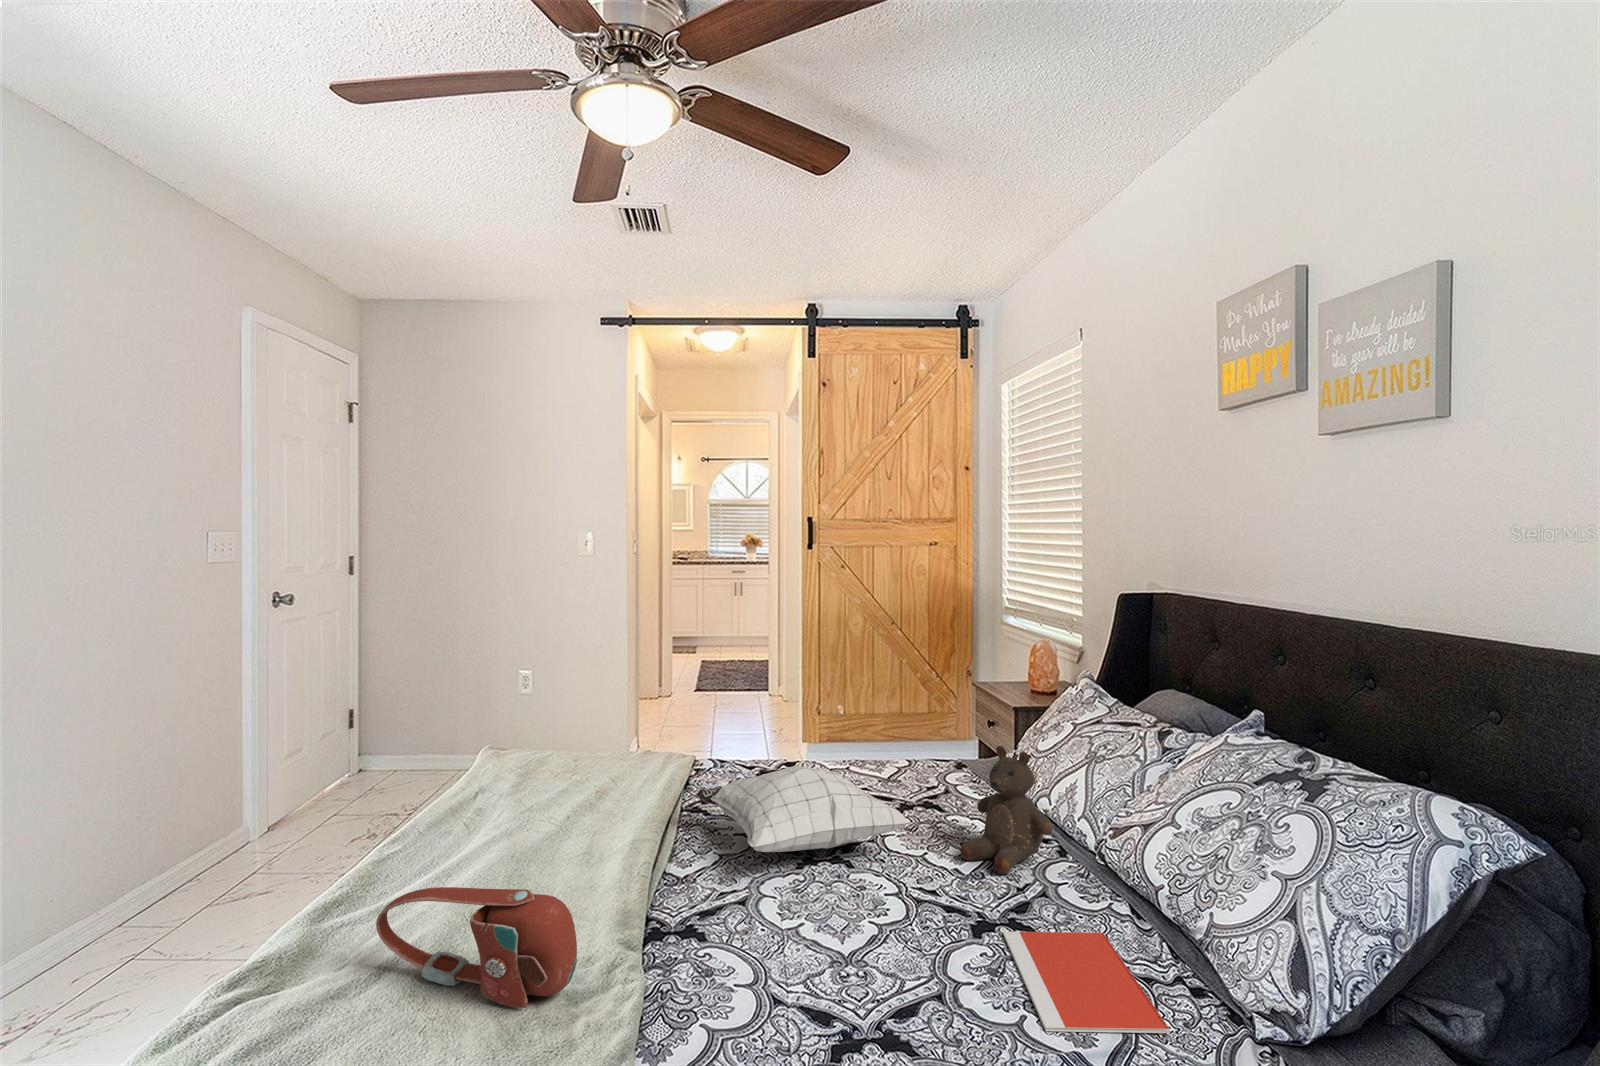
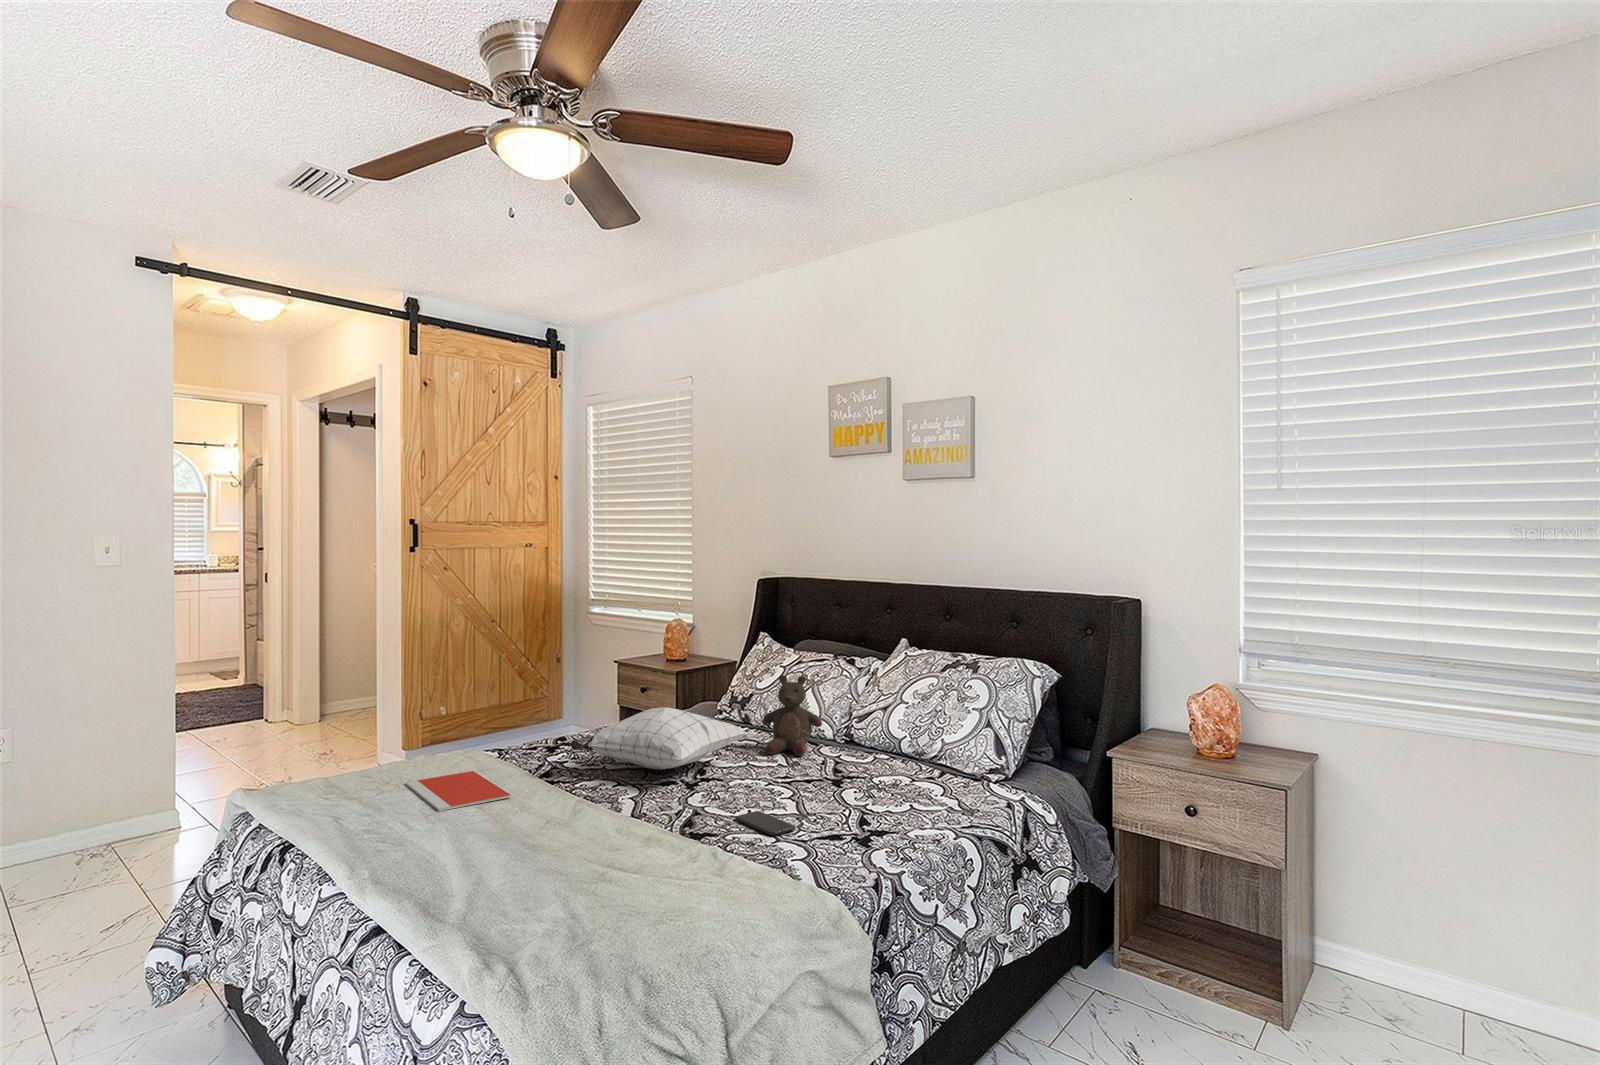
handbag: present [376,887,577,1008] -> none [521,784,693,876]
notebook: present [1003,932,1170,1033] -> present [406,771,511,811]
smartphone: none [723,955,779,1011] -> present [735,811,796,836]

